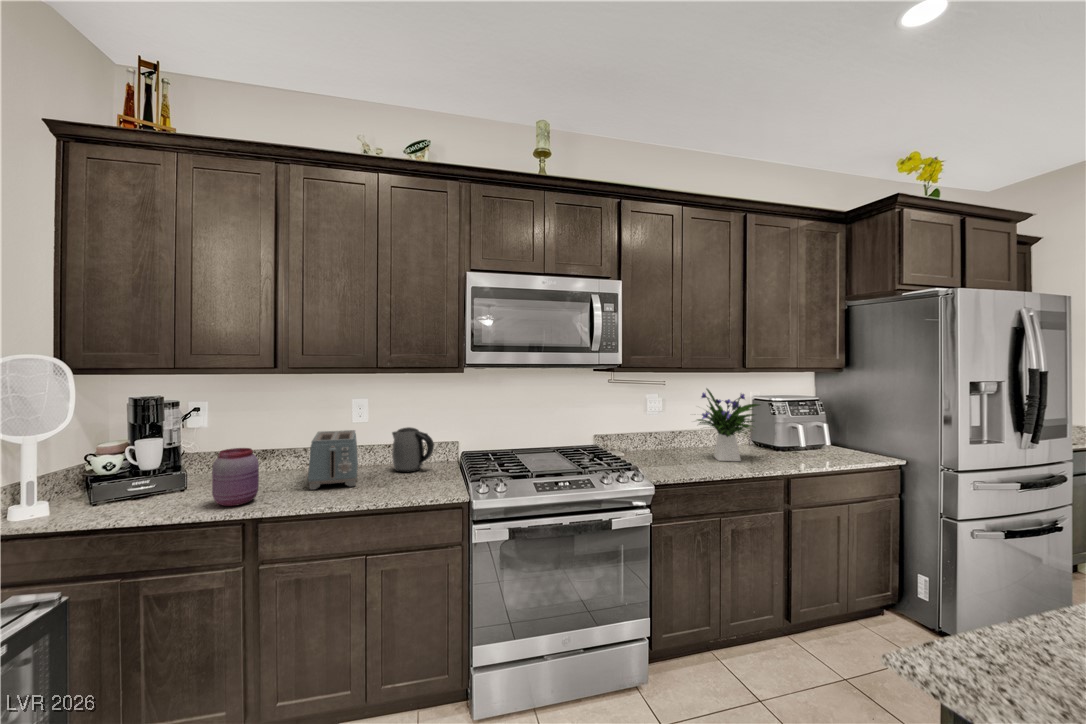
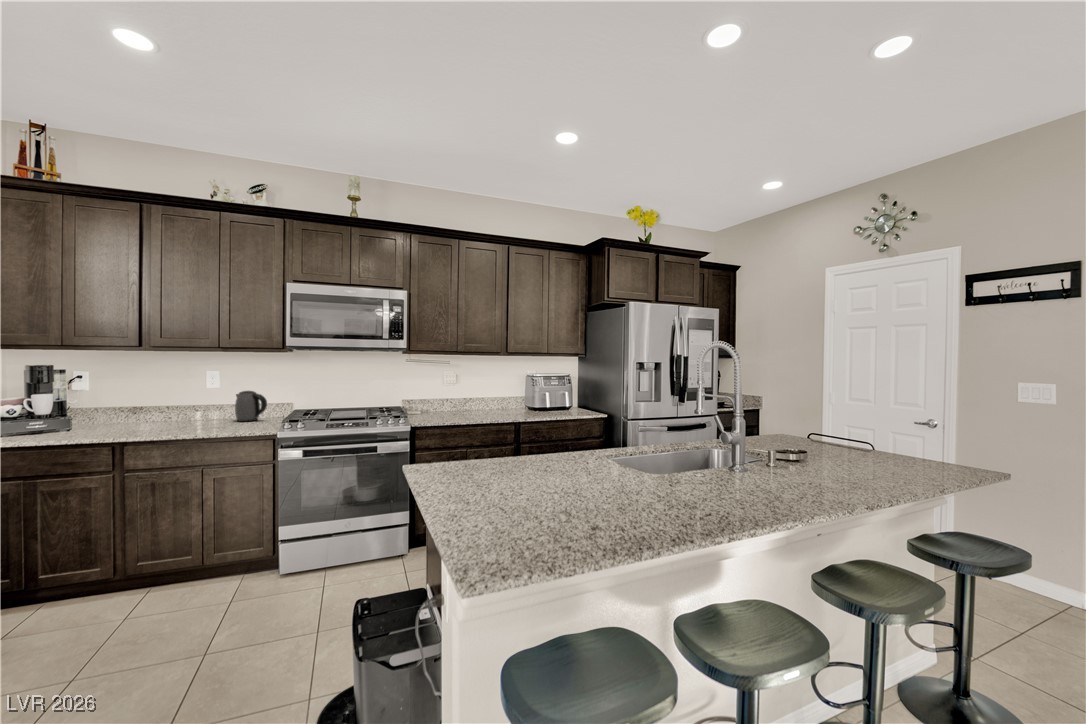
flower arrangement: present [697,389,760,461] -> none [467,365,514,416]
toaster: present [308,430,358,490] -> none [164,392,208,429]
jar: present [212,448,259,506] -> none [91,399,126,436]

